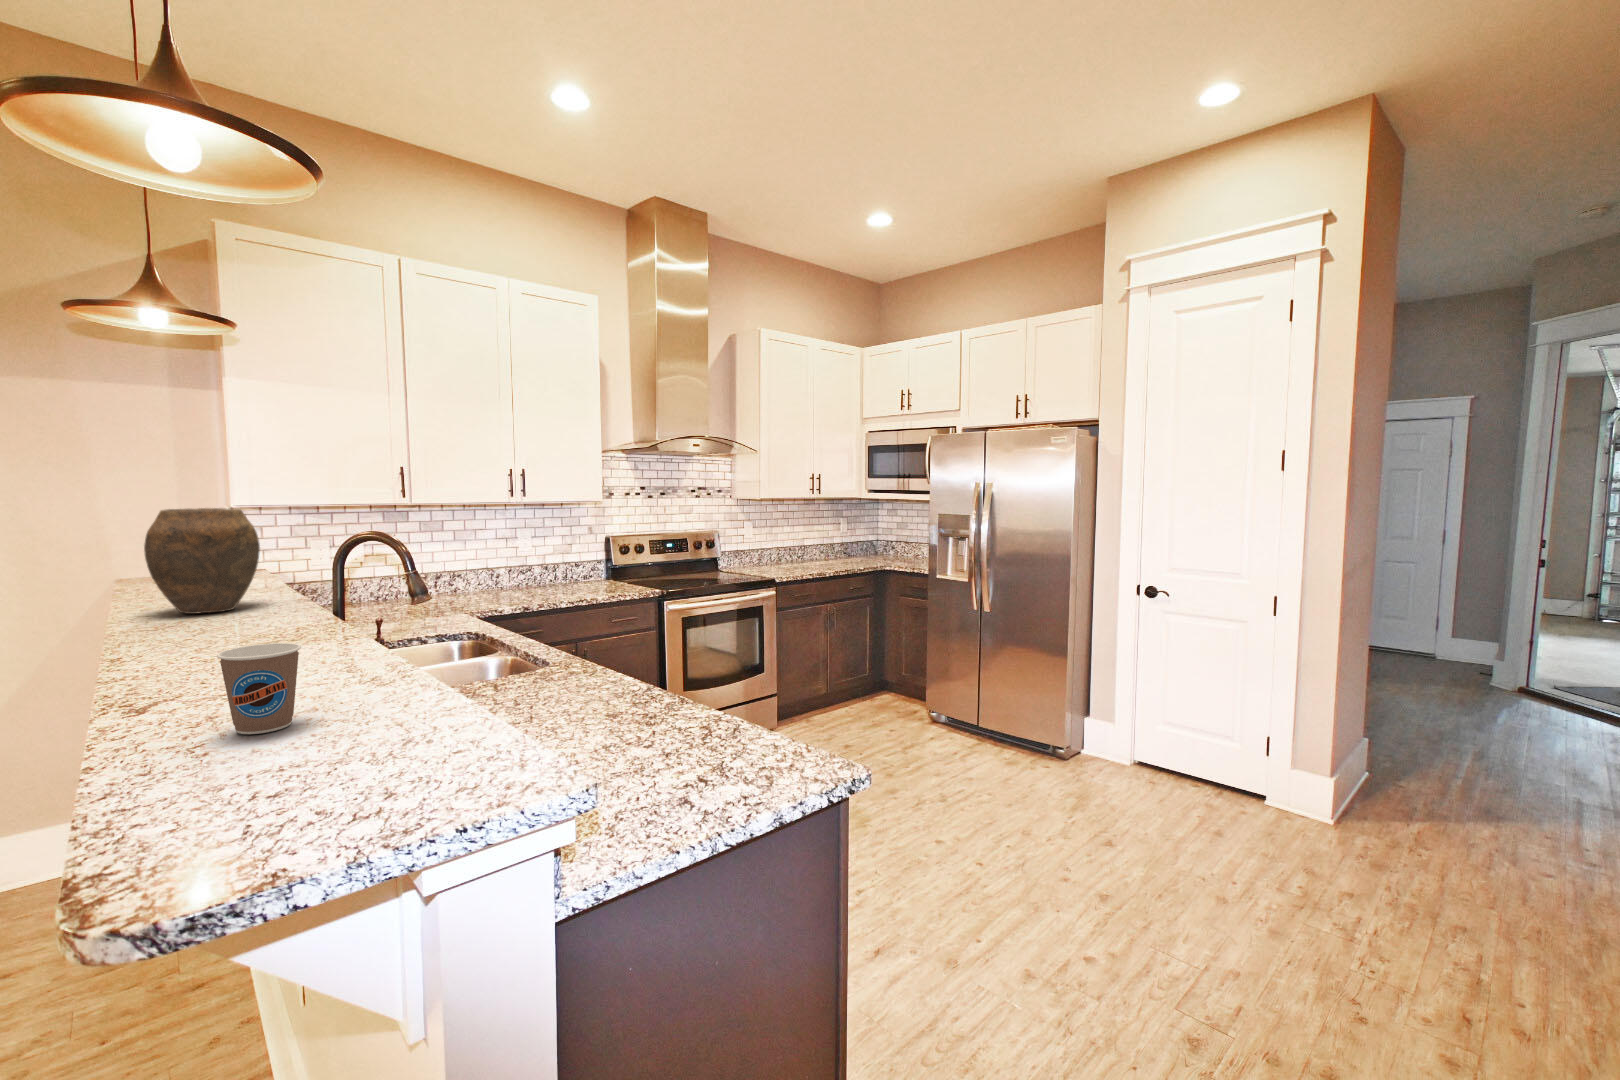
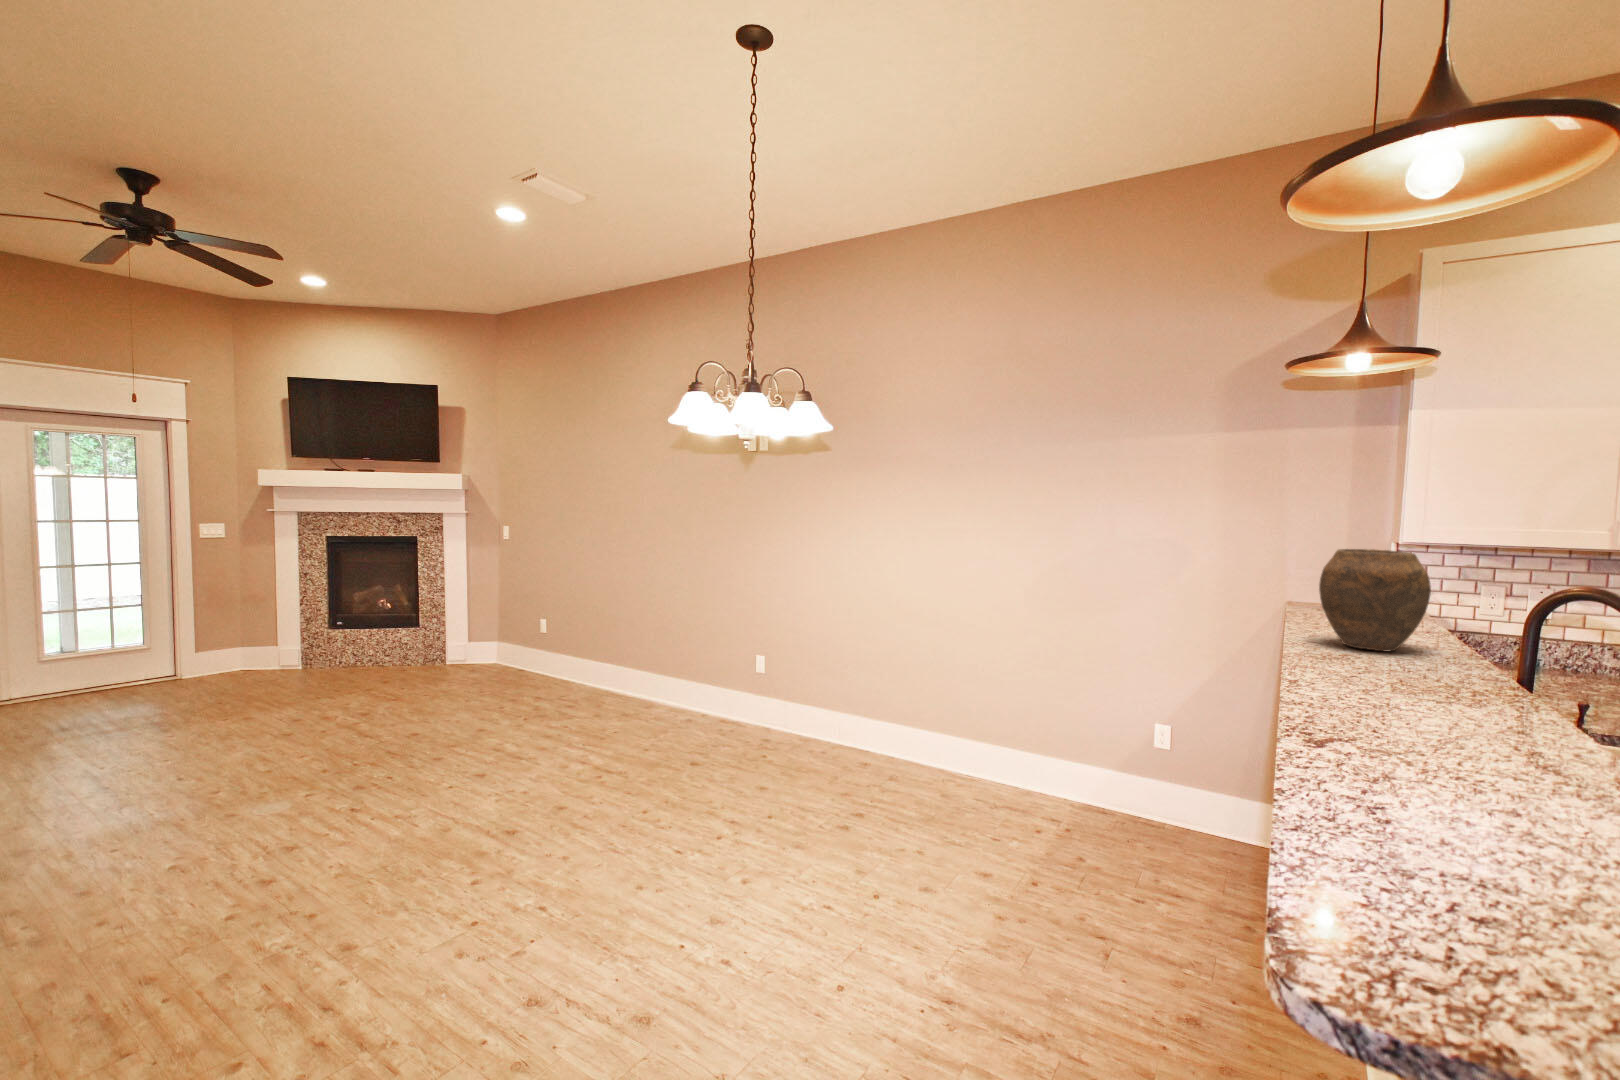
coffee cup: present [217,643,301,734] -> none [1407,718,1511,826]

